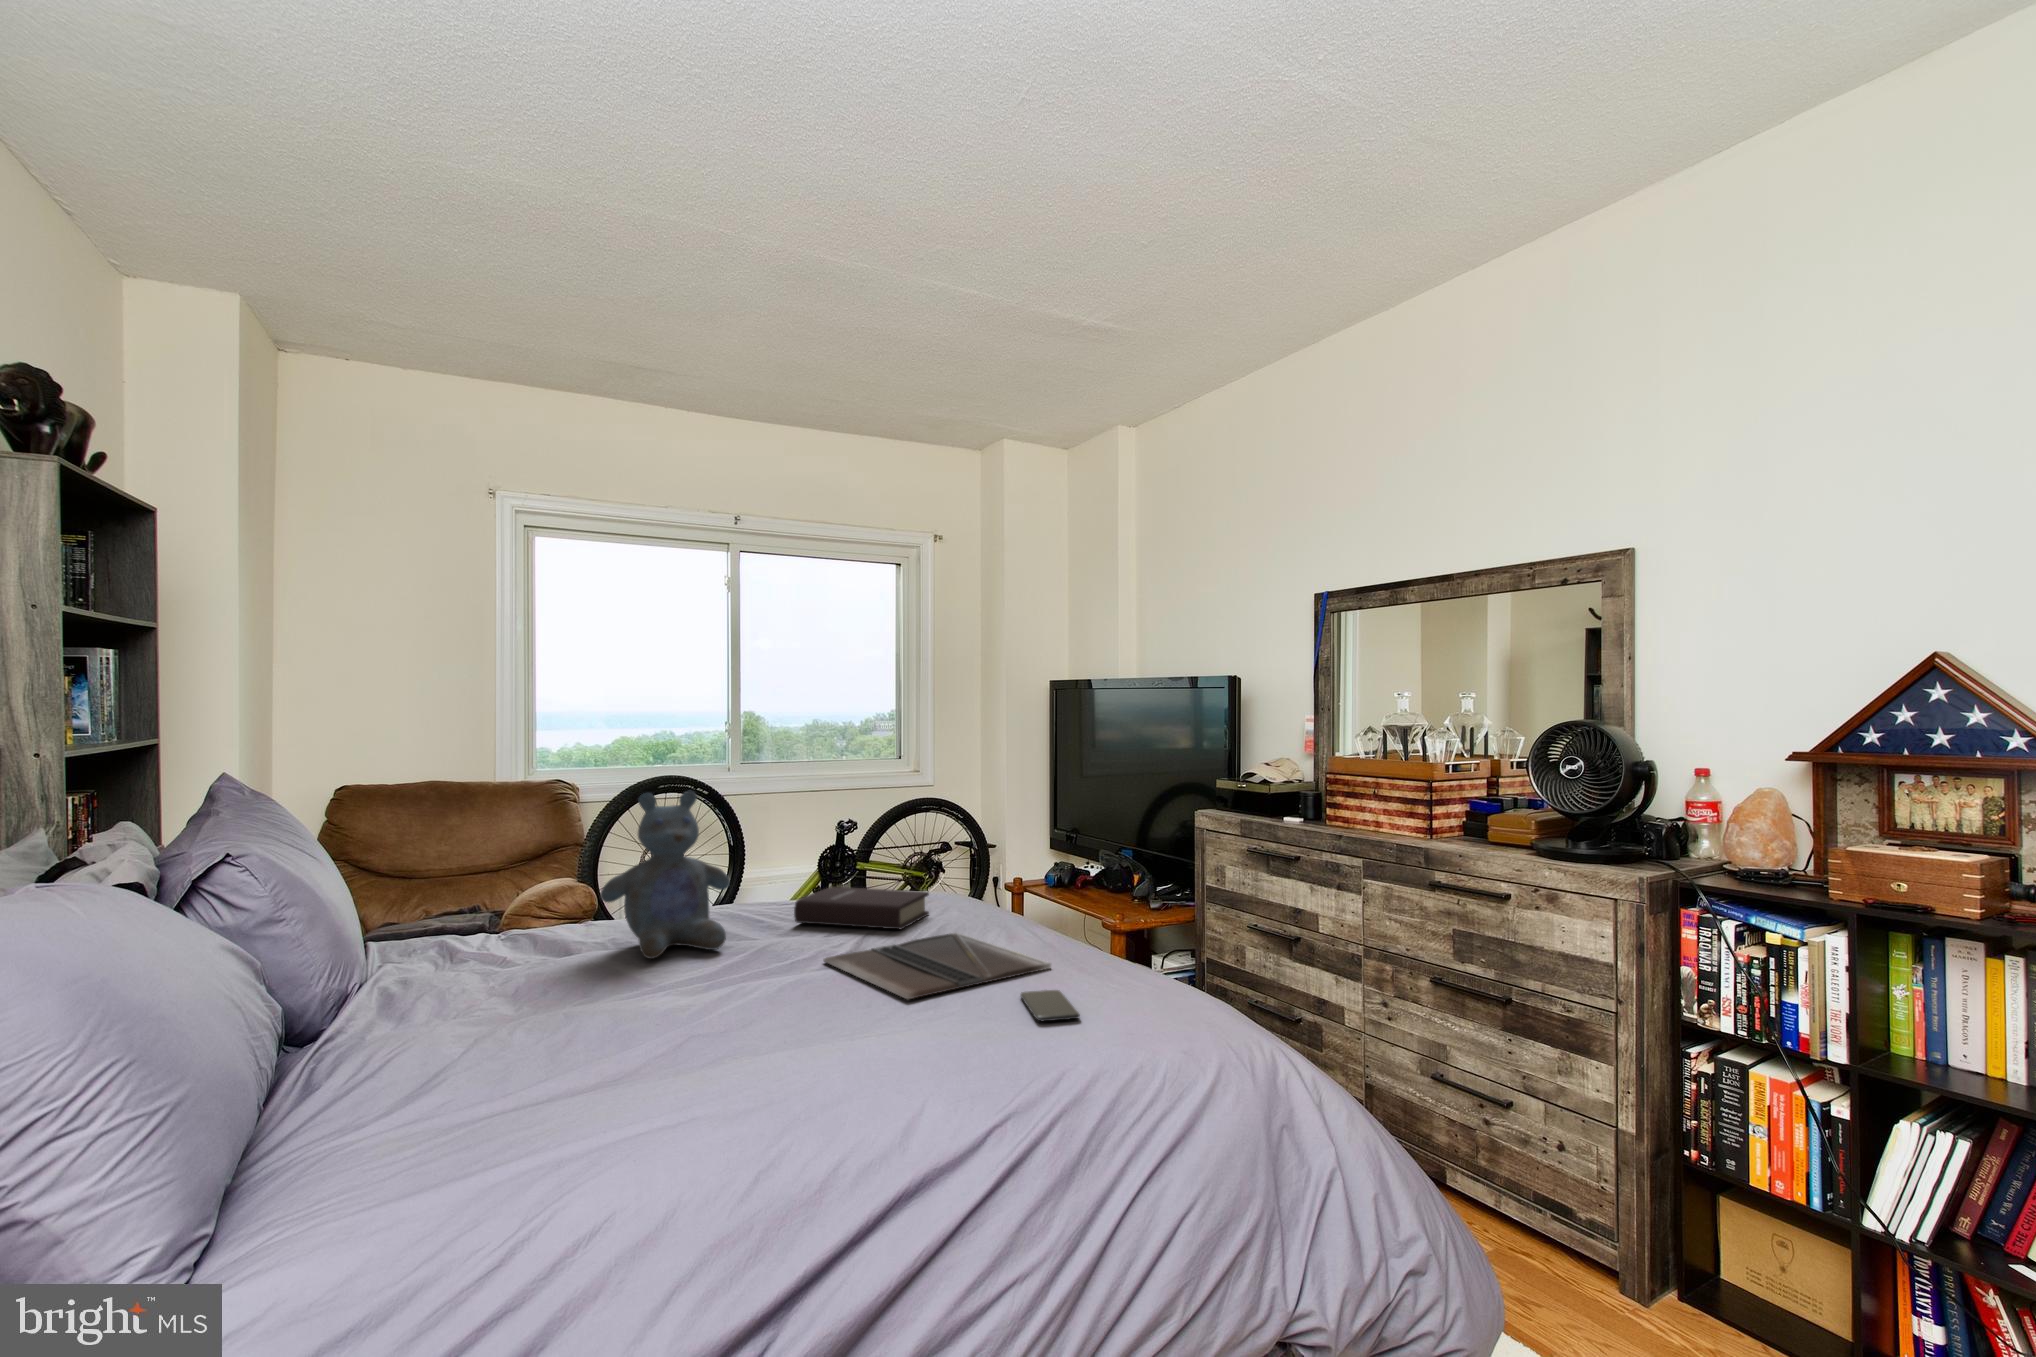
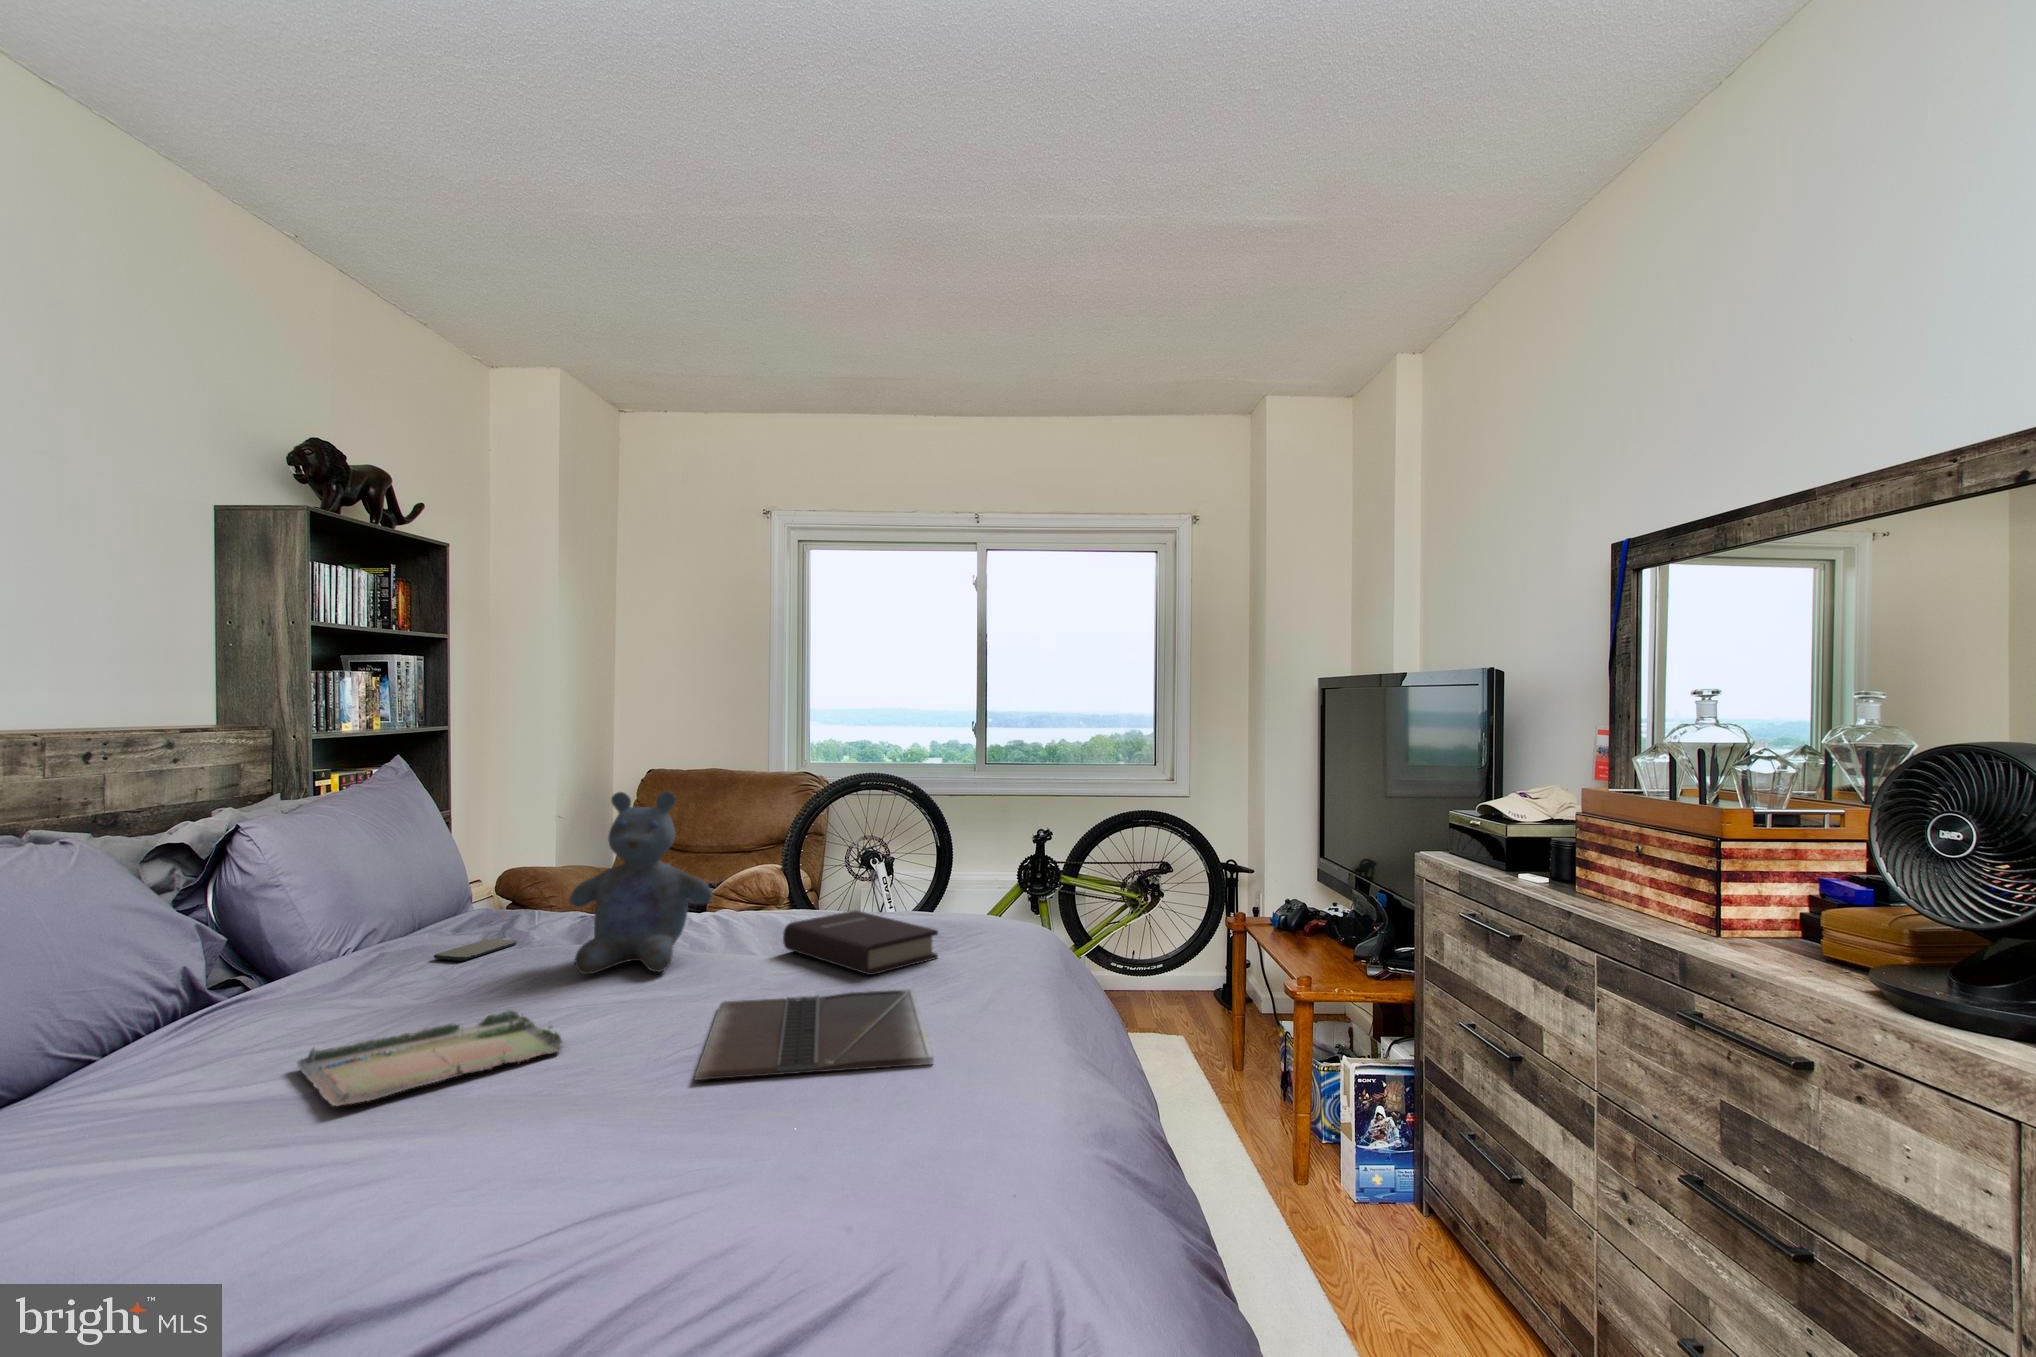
tray: none [531,982,757,1057] -> present [297,1010,562,1106]
smartphone: present [1020,990,1080,1021] -> present [434,939,517,961]

